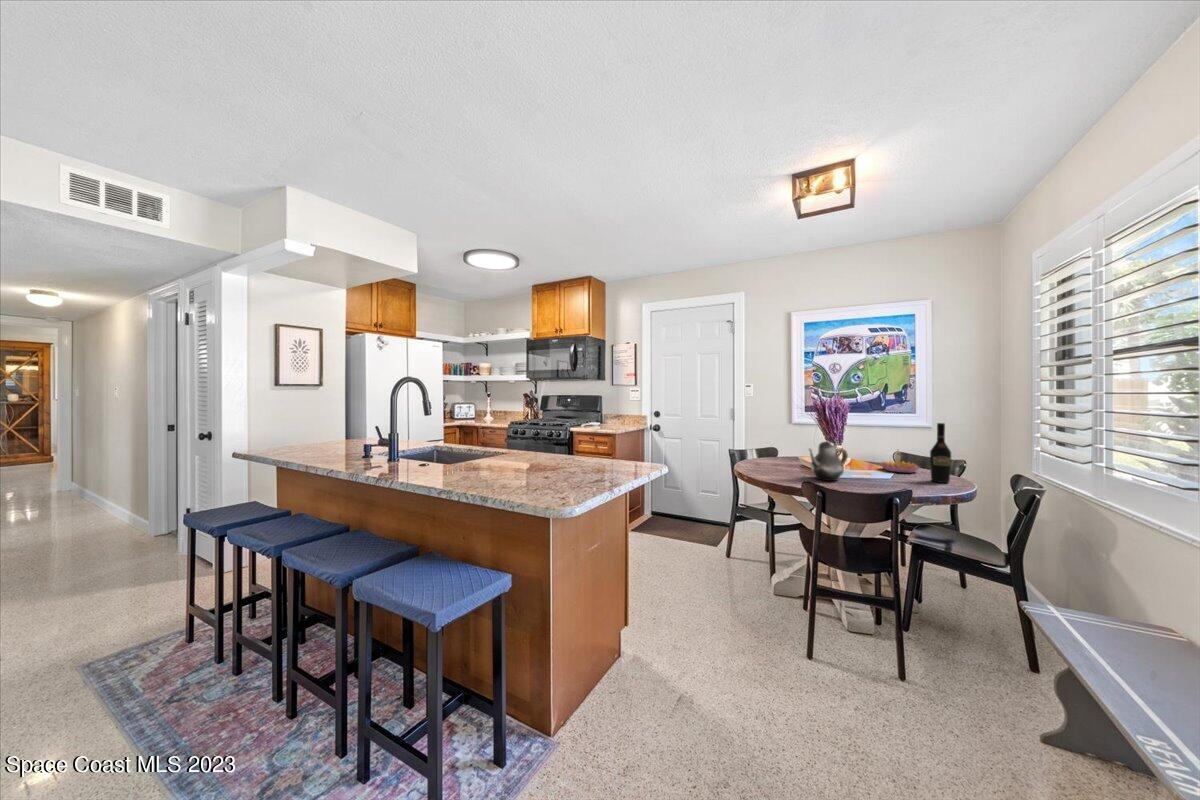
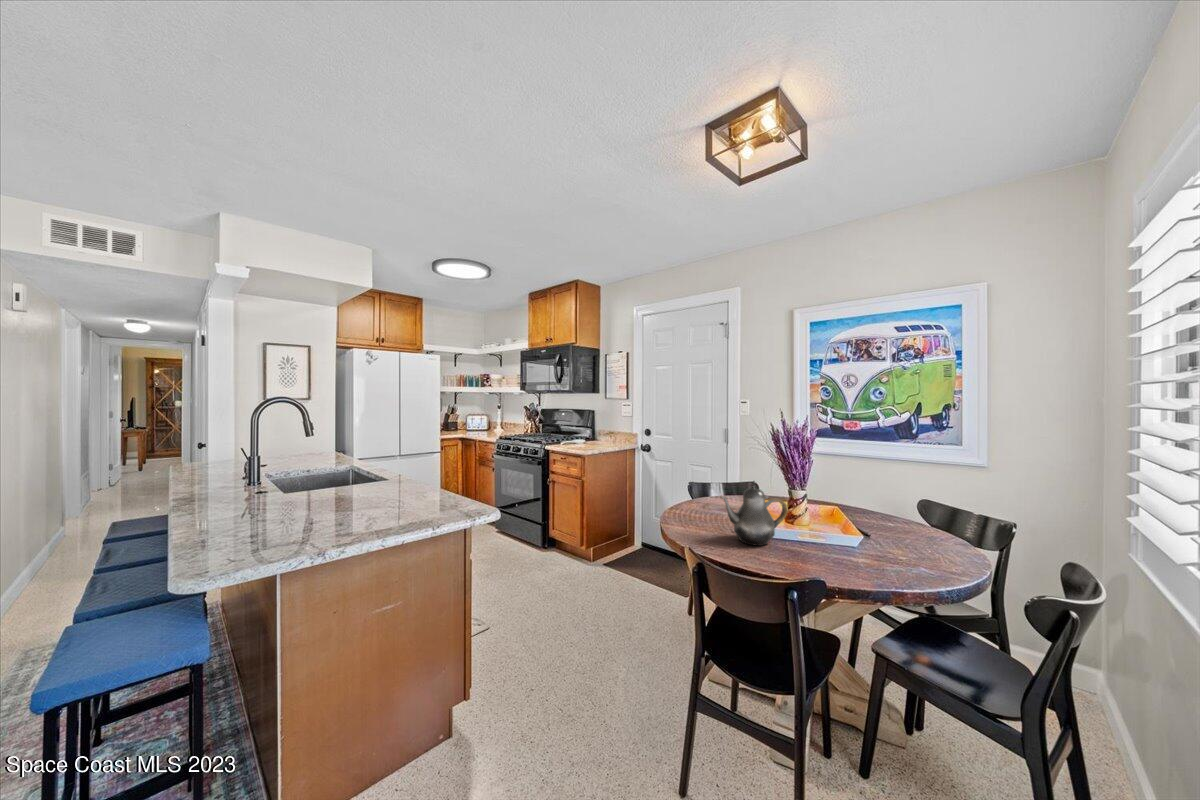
wine bottle: present [930,423,951,483] -> none [914,470,946,564]
candle holder: present [880,450,920,473] -> none [862,500,921,539]

